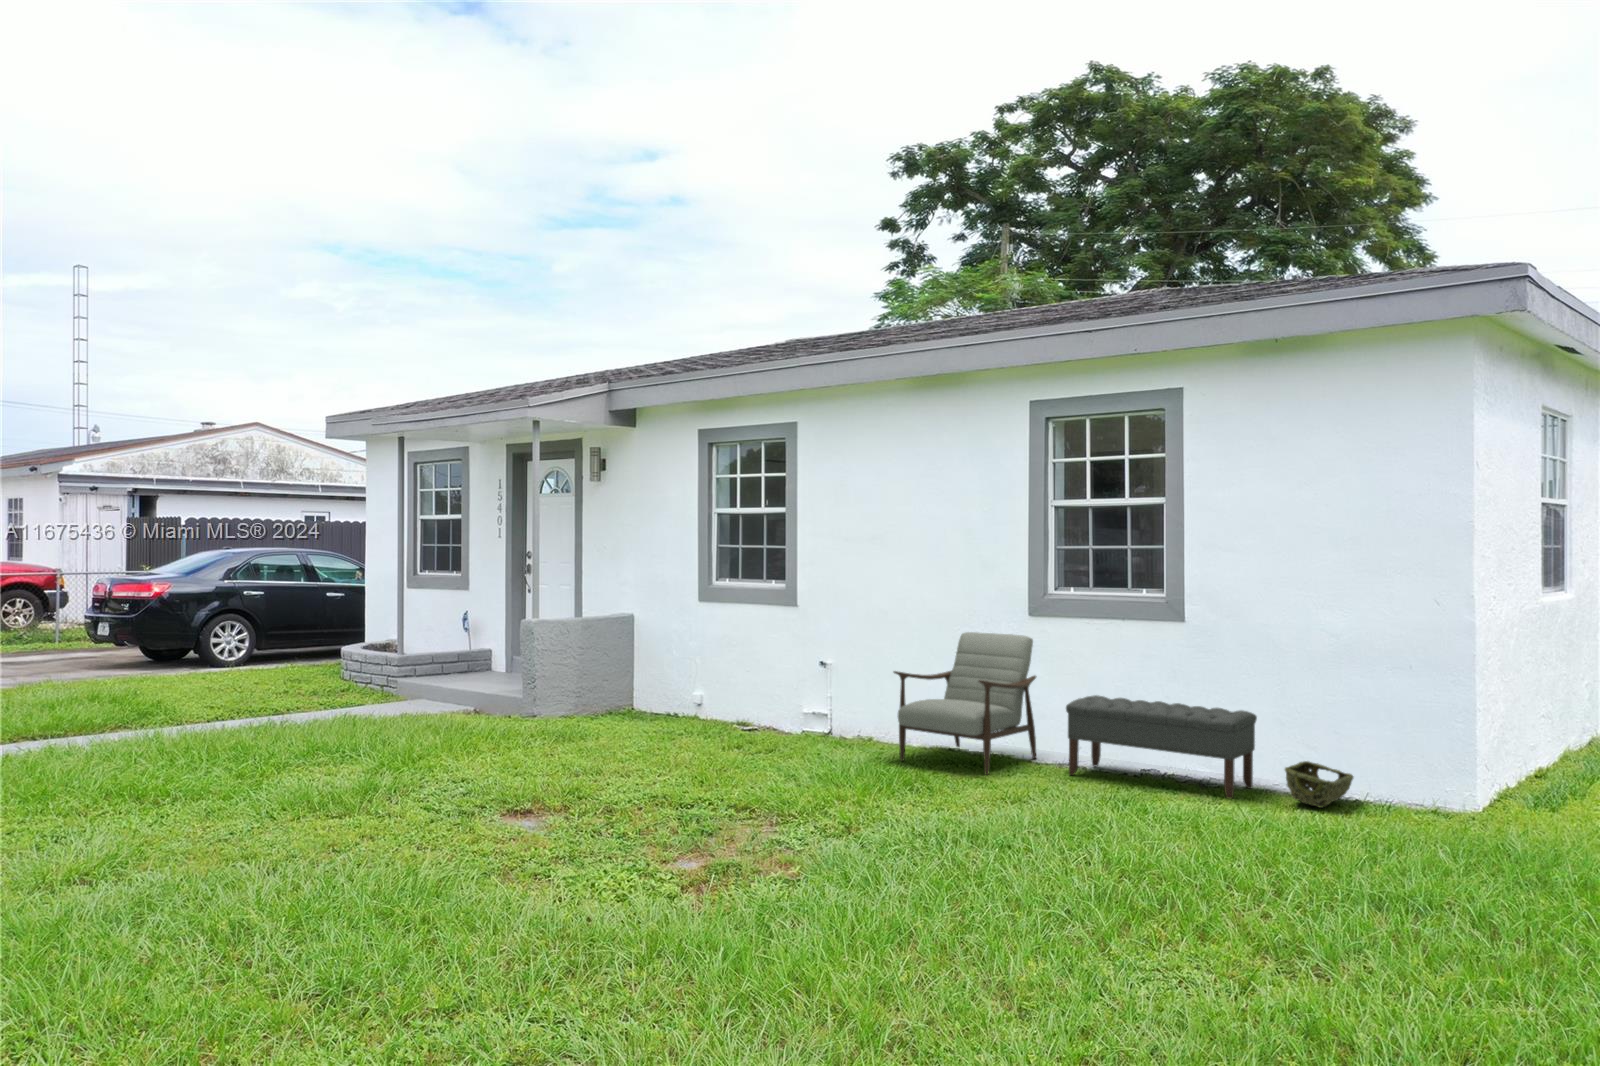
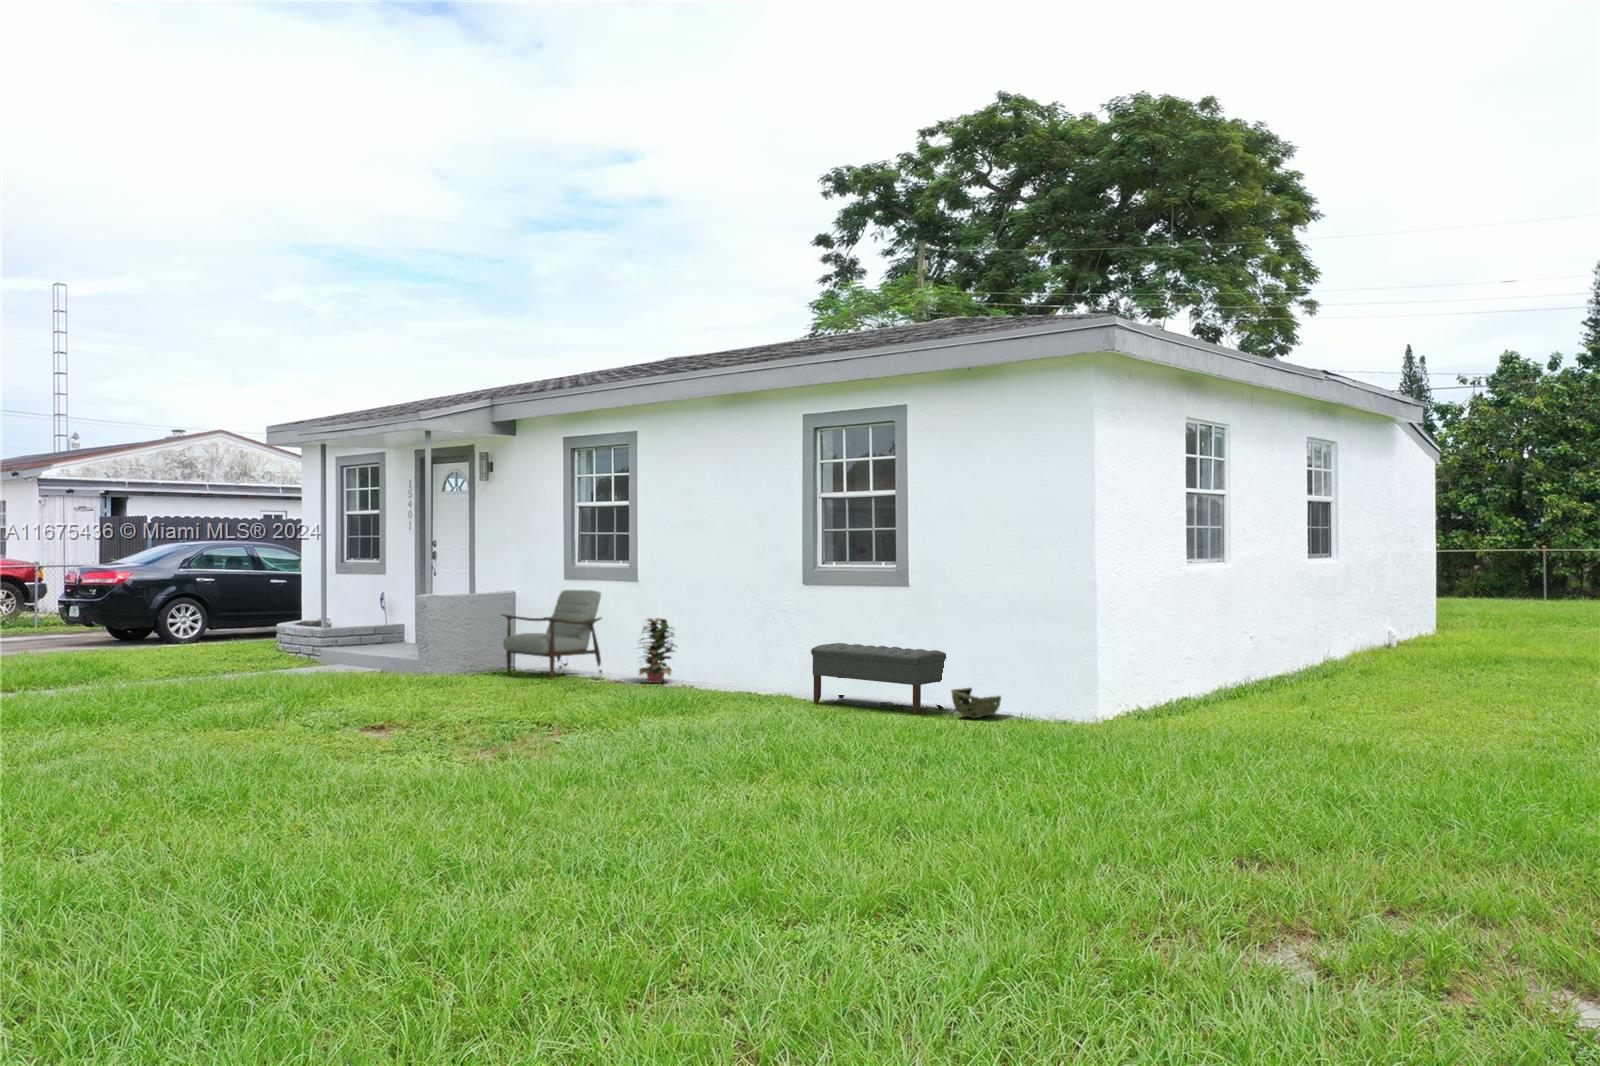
chair: present [894,632,1036,775] -> present [502,590,602,679]
decorative plant: none [802,655,860,736] -> present [639,618,677,683]

